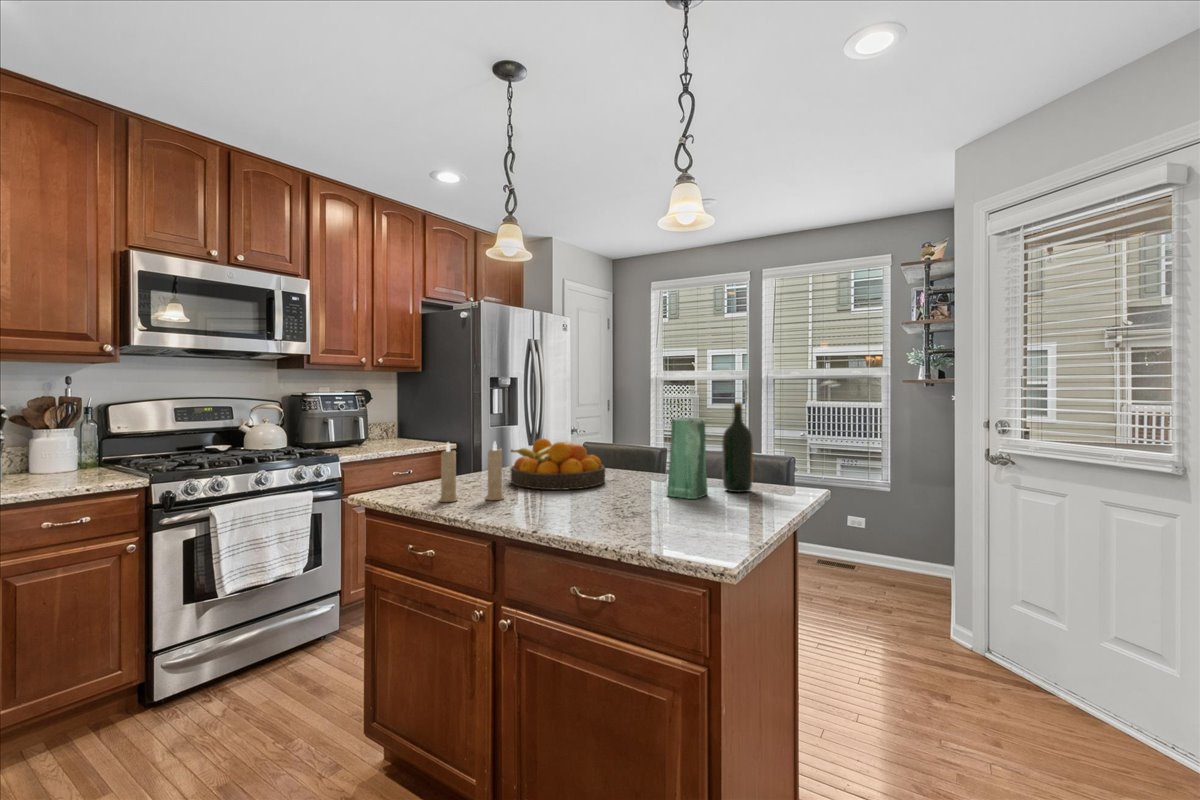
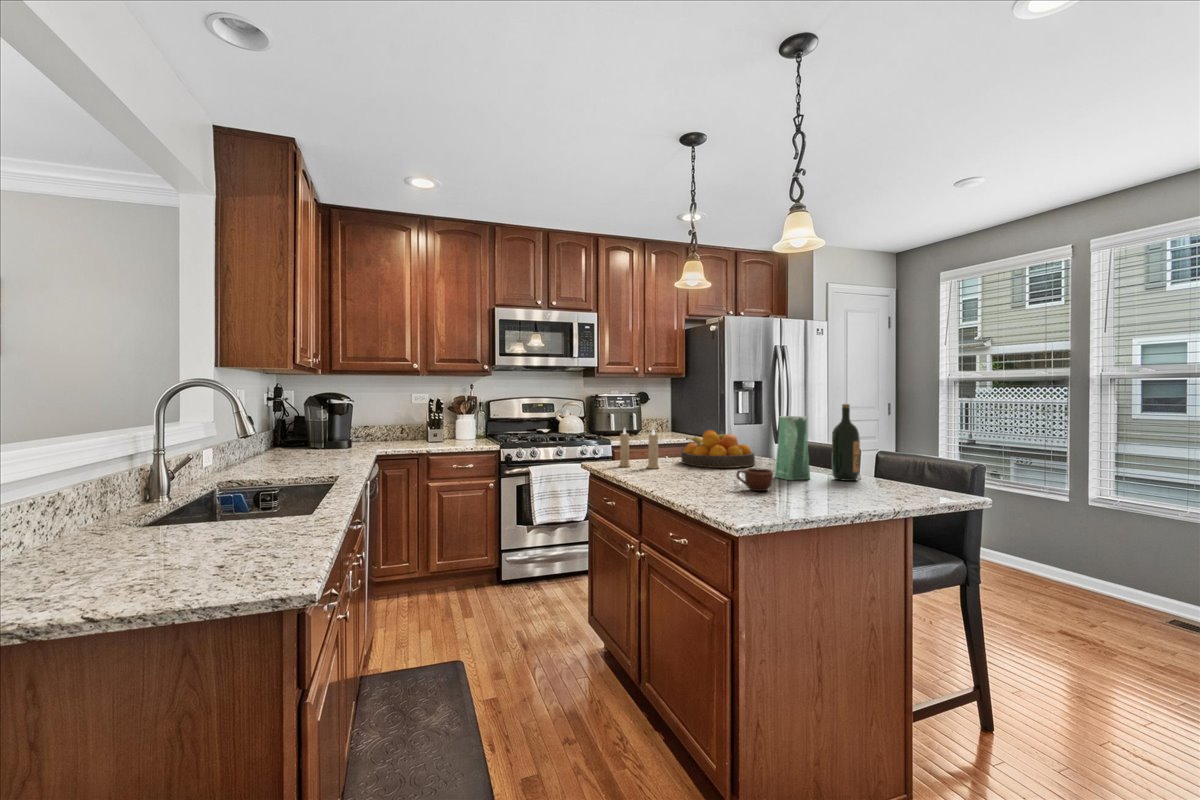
mug: none [678,491,727,524] -> present [736,468,773,491]

